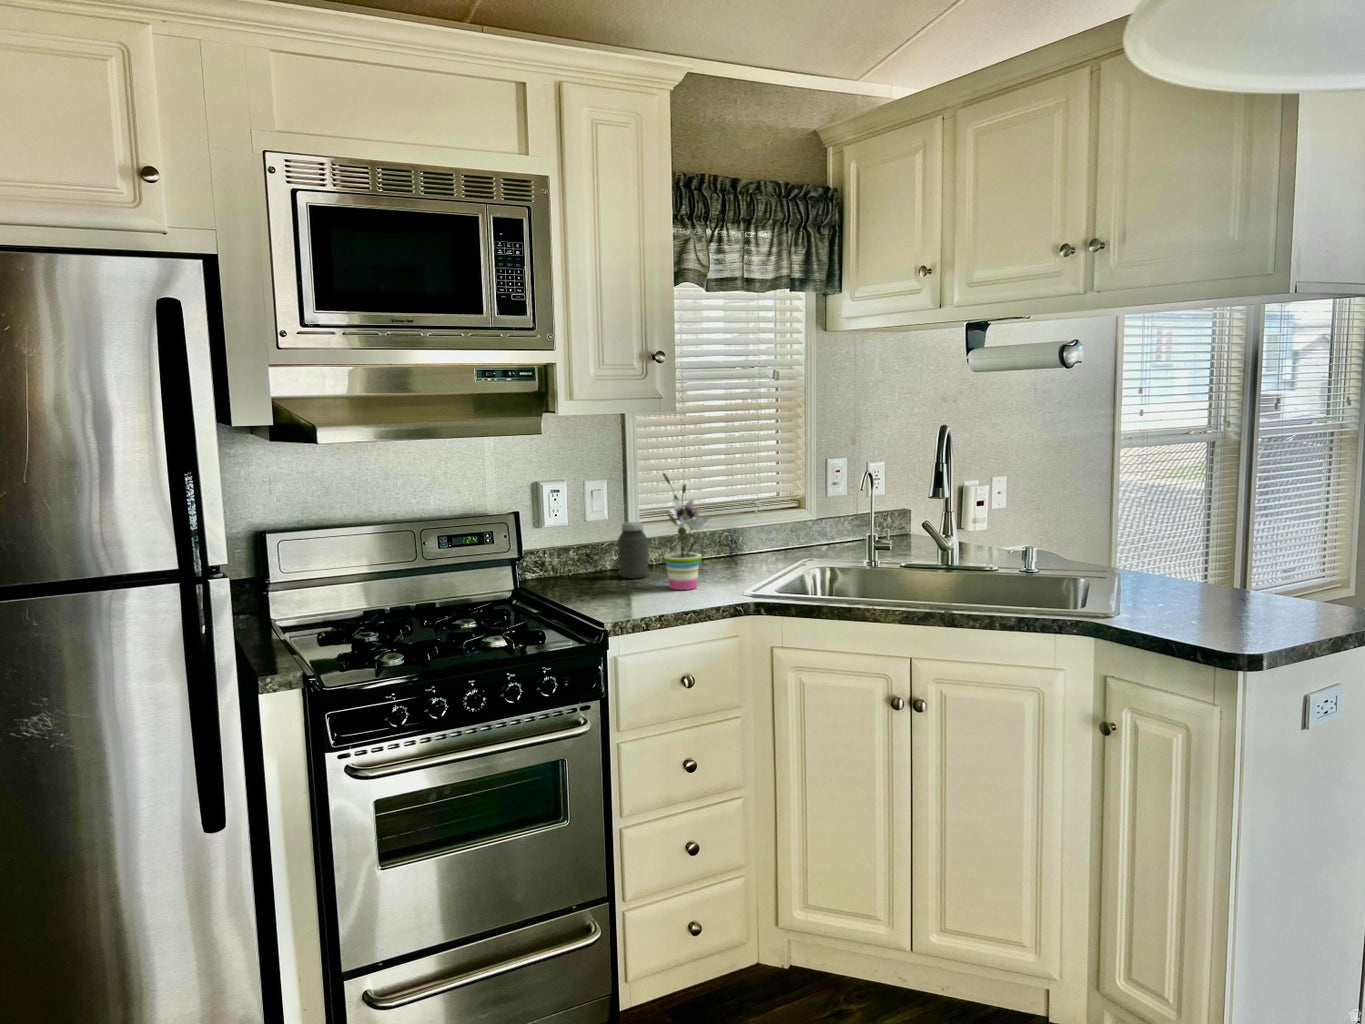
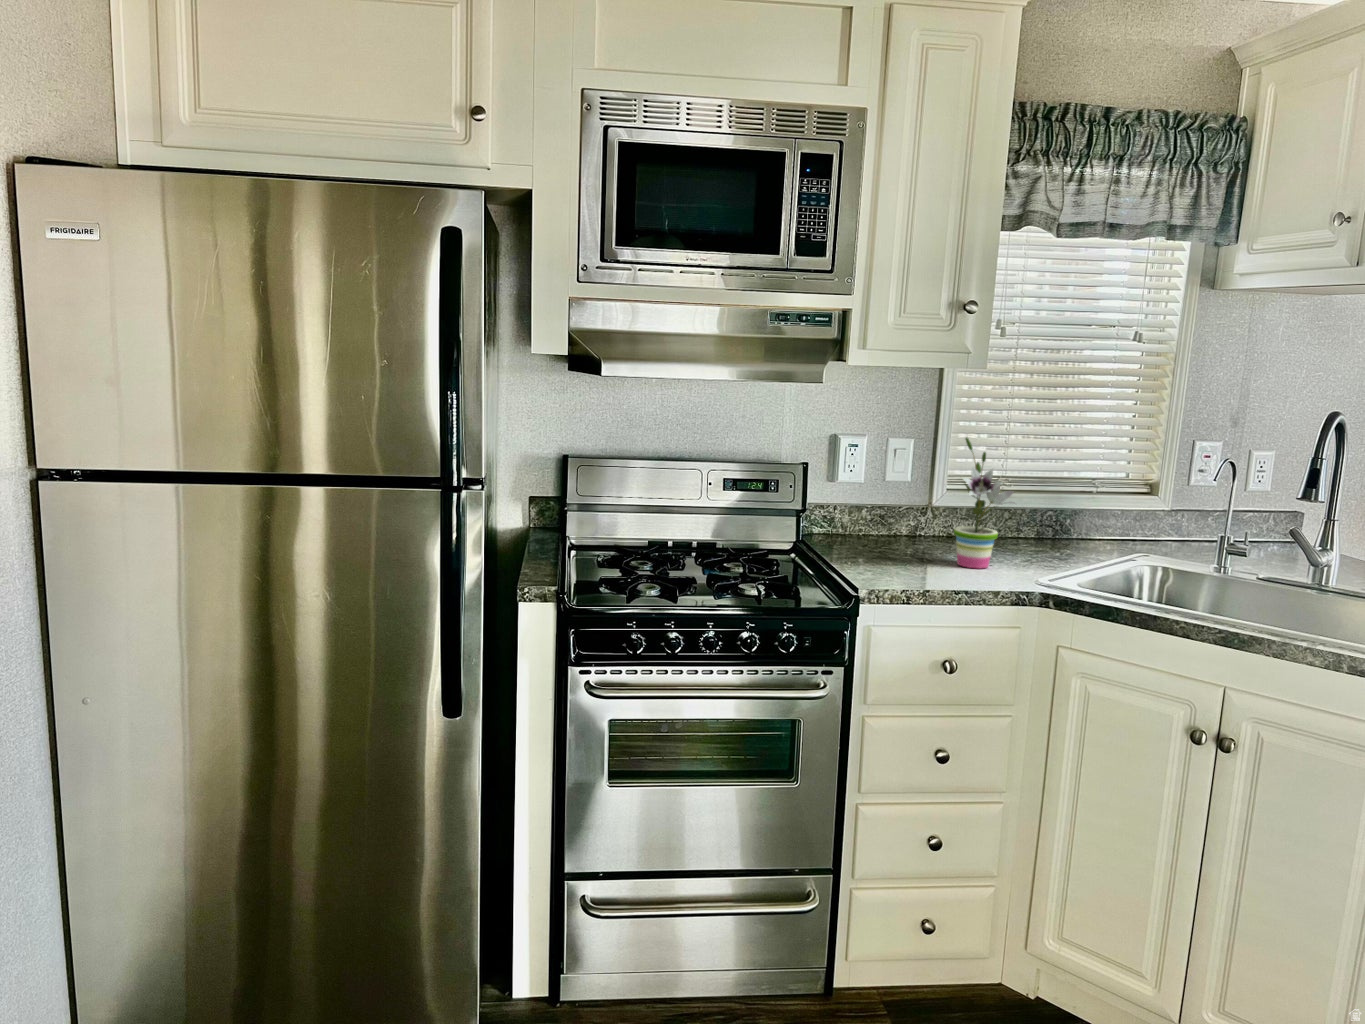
jar: present [618,522,648,579] -> none [913,487,948,548]

